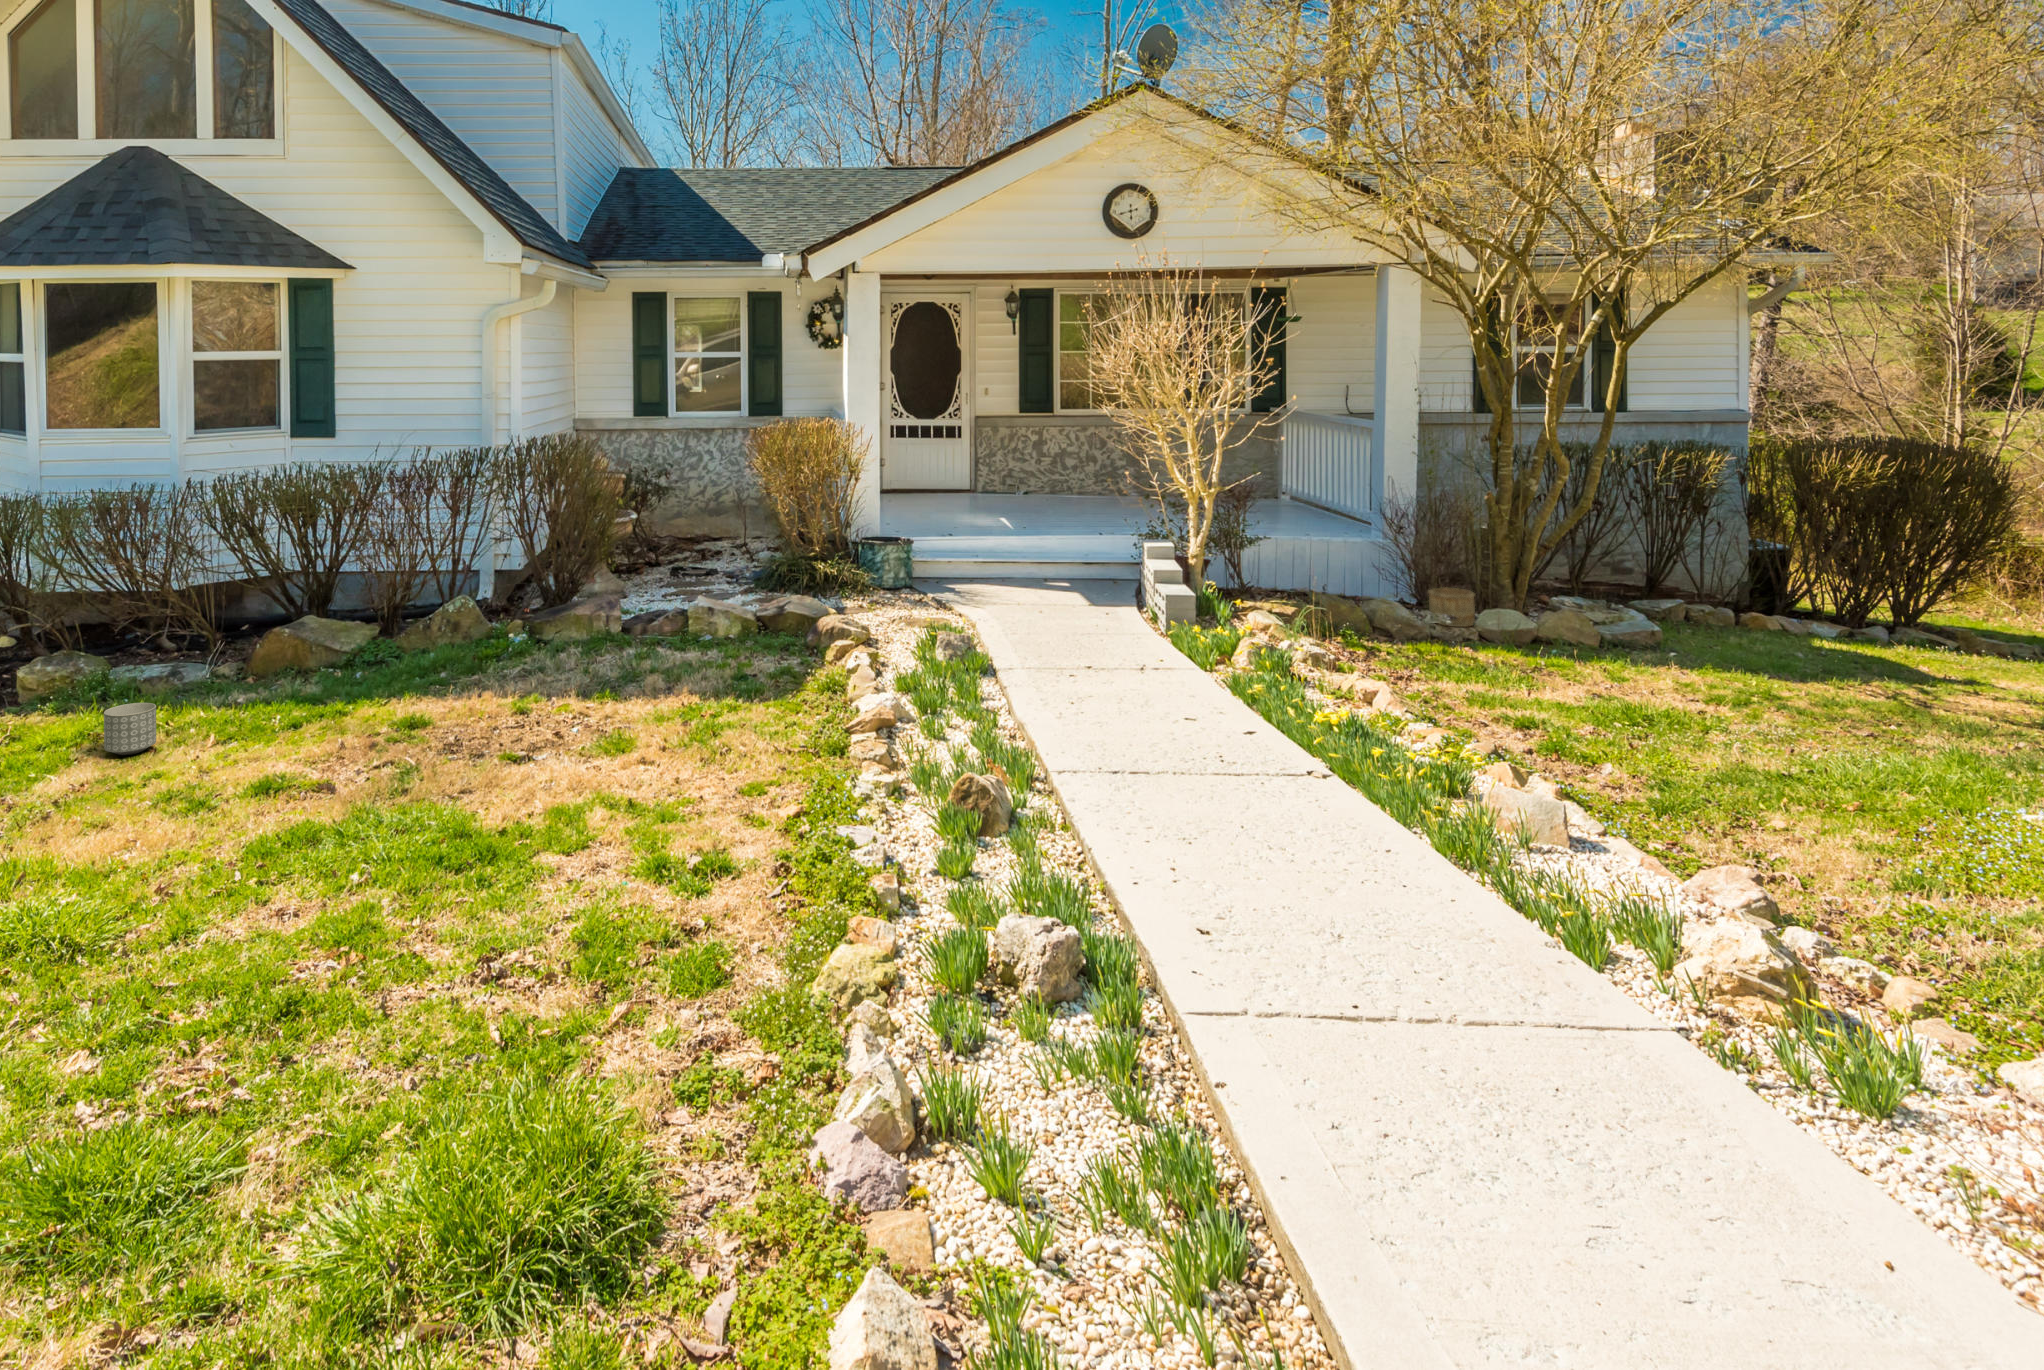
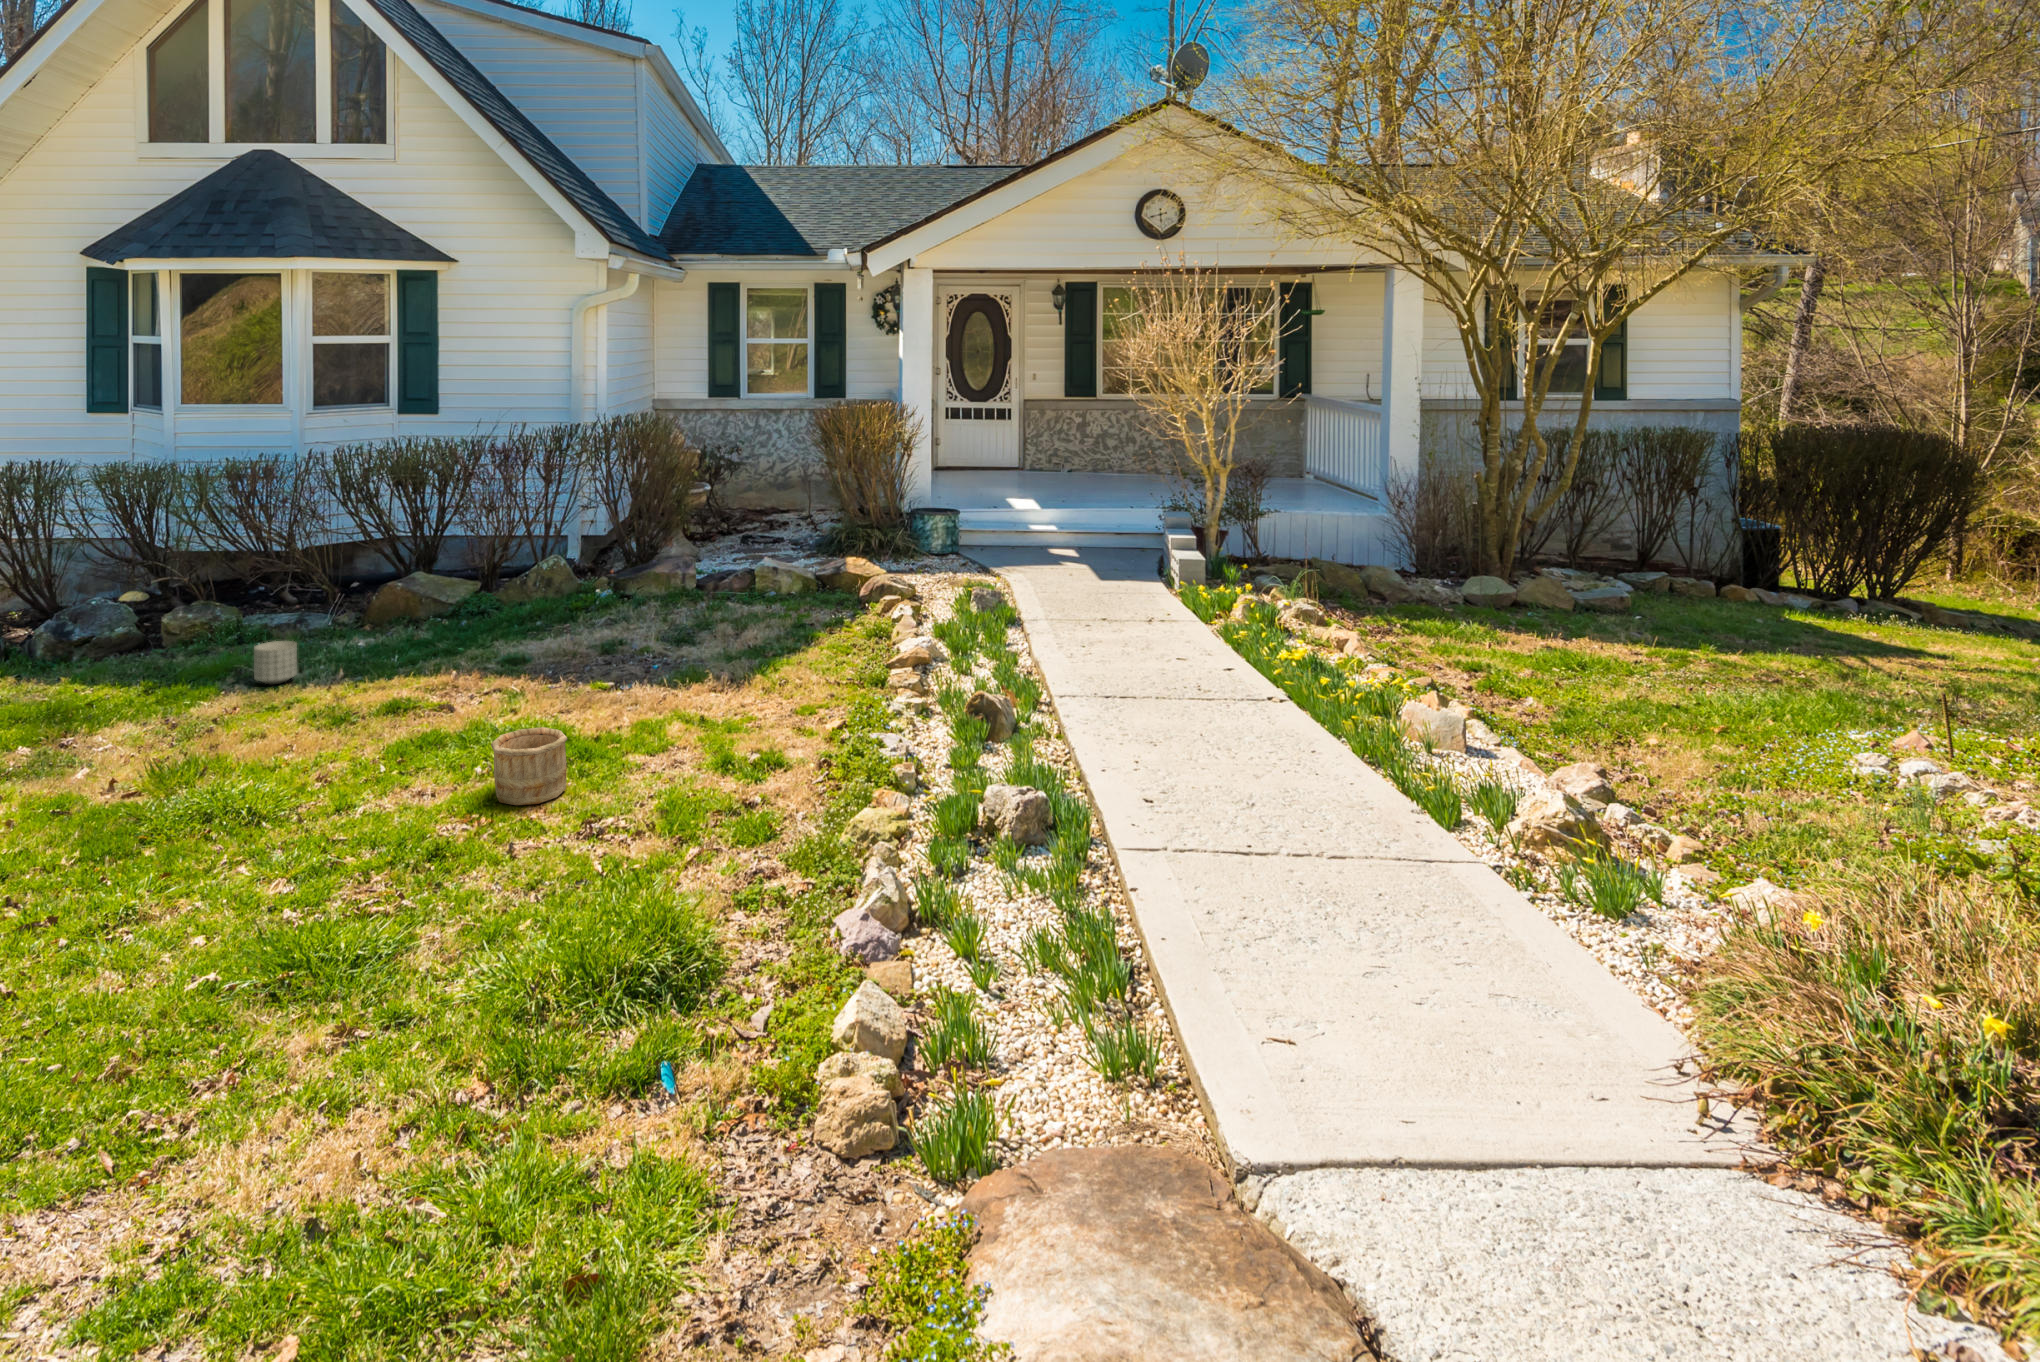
wooden bucket: present [1429,588,1475,627] -> present [491,727,567,805]

